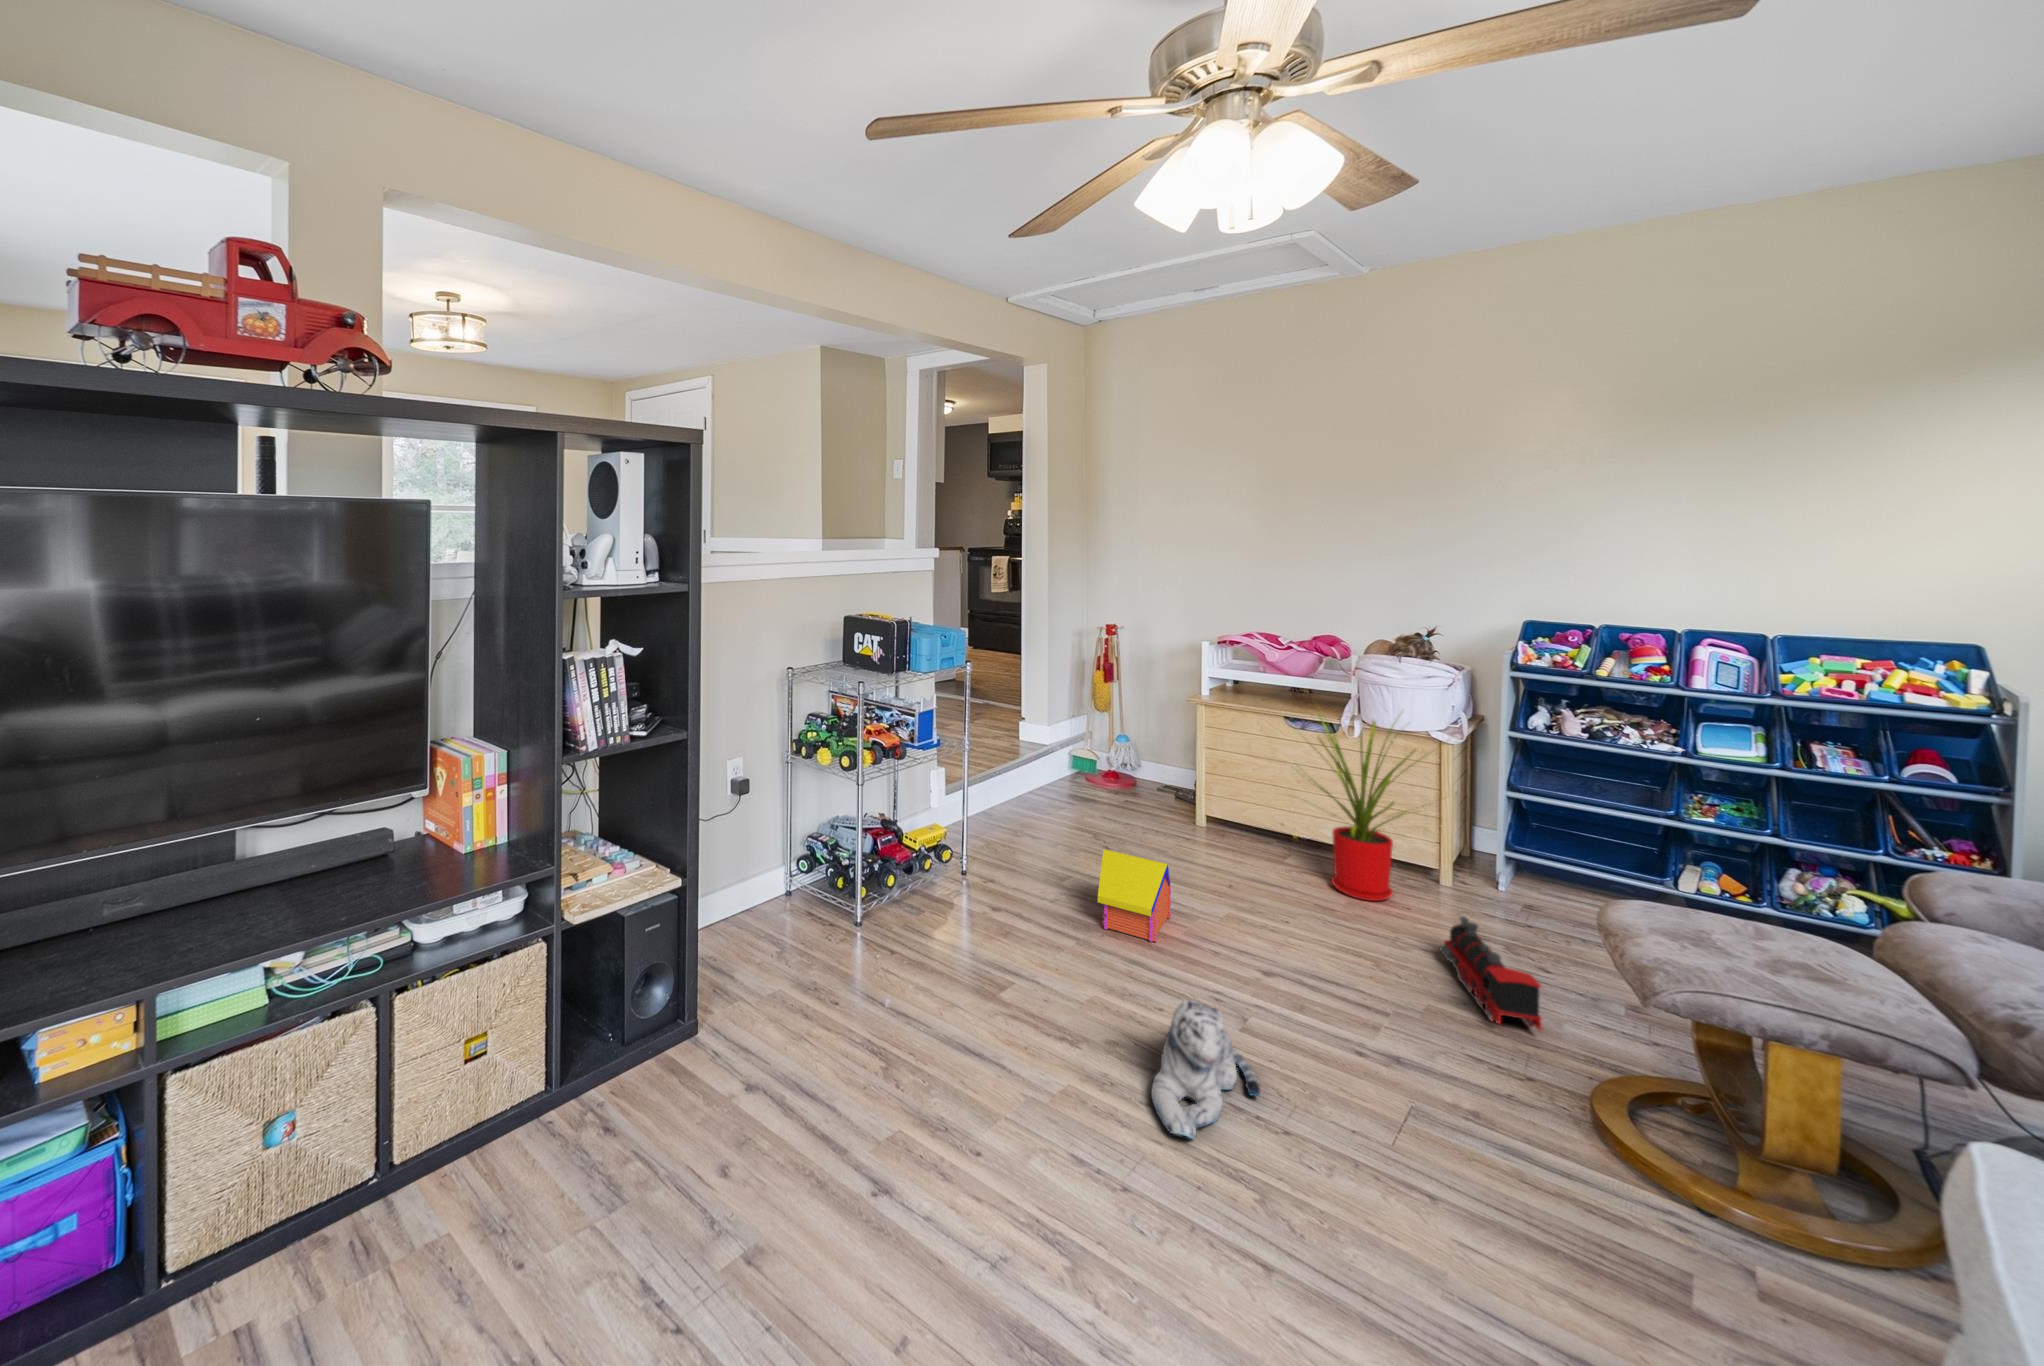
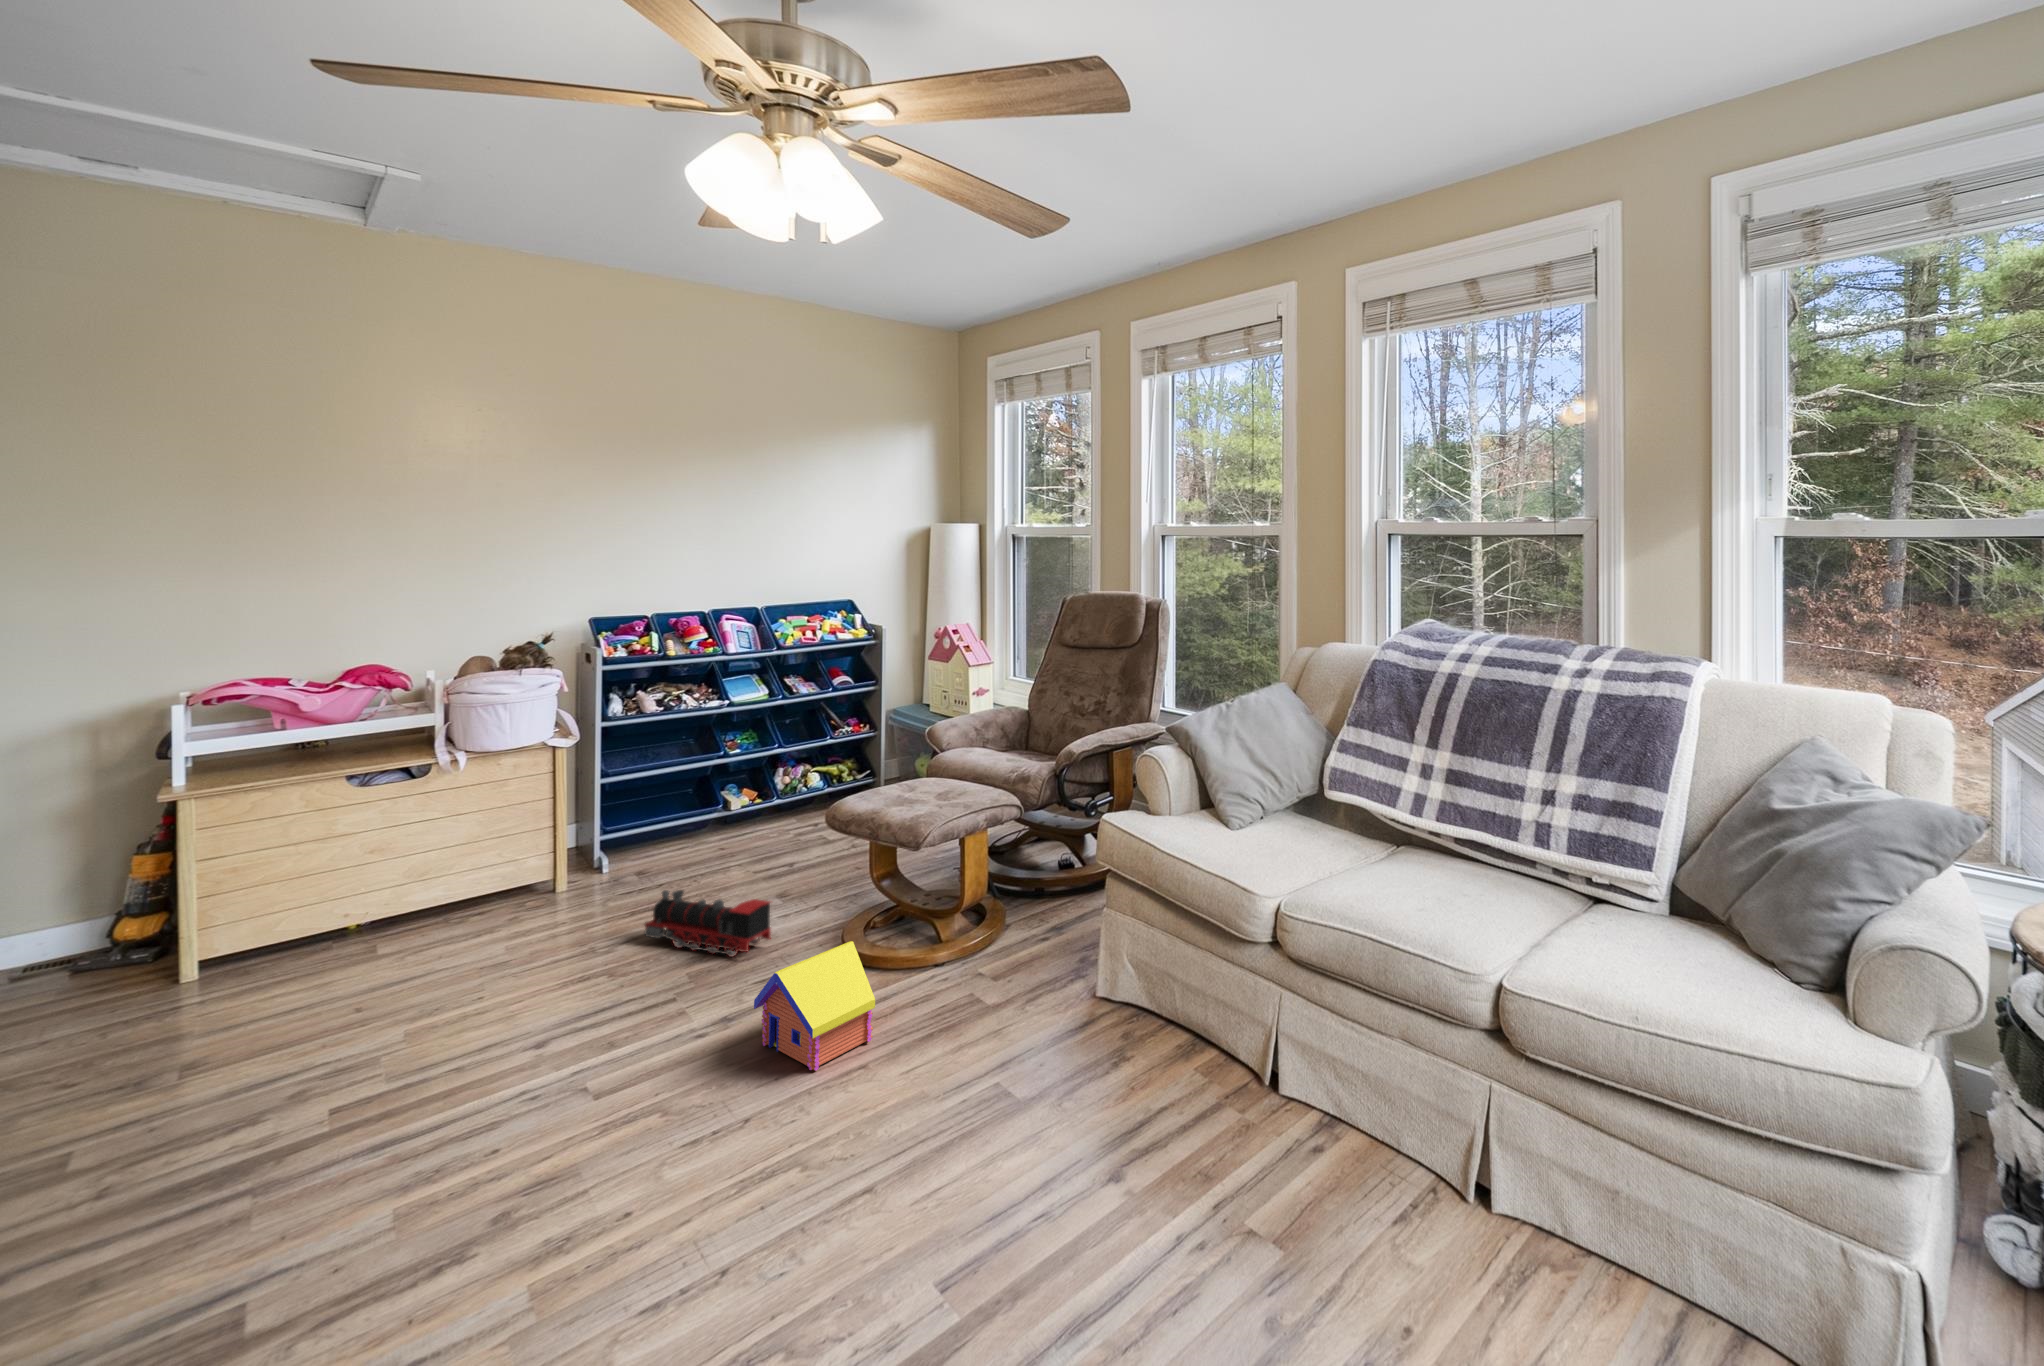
house plant: present [1292,712,1430,901] -> none [400,717,605,948]
toy house: present [1098,850,1171,942] -> present [754,941,875,1070]
plush toy: present [1151,1000,1260,1139] -> none [575,1050,712,1210]

